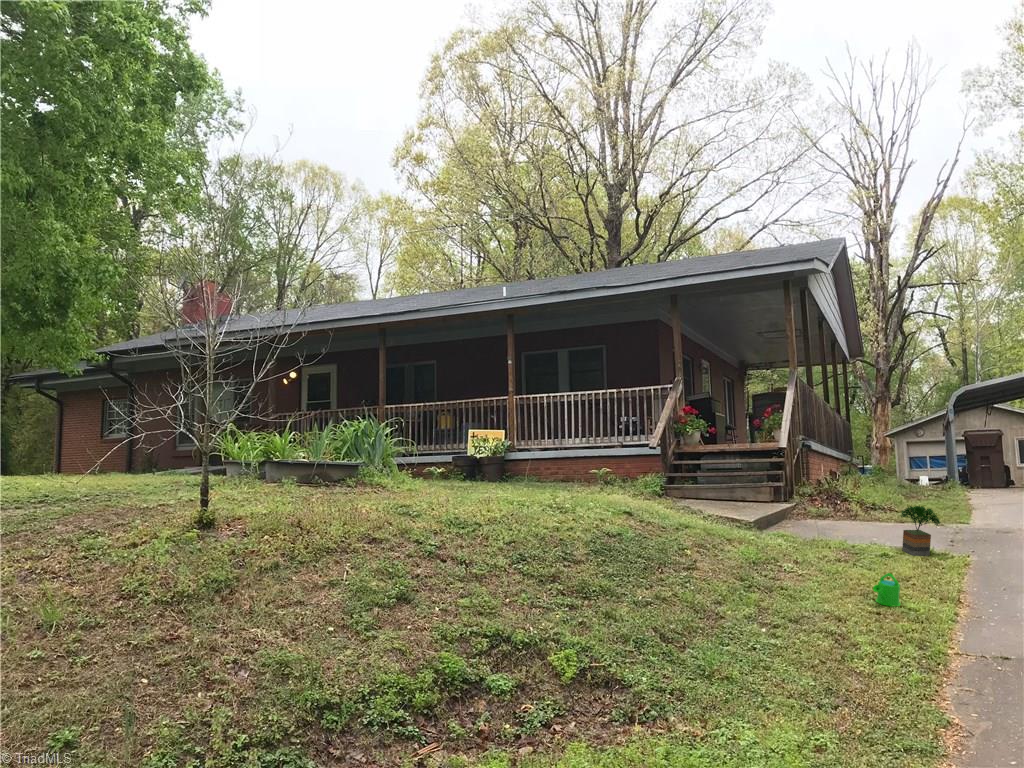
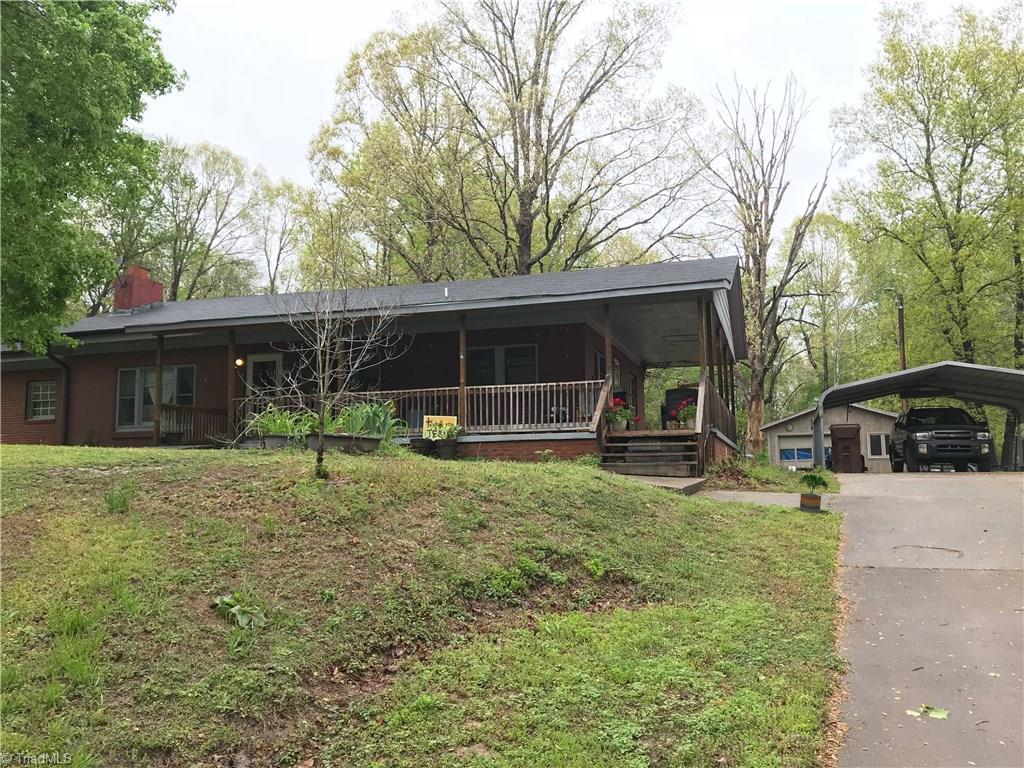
watering can: present [873,573,901,606] -> none [787,520,806,545]

